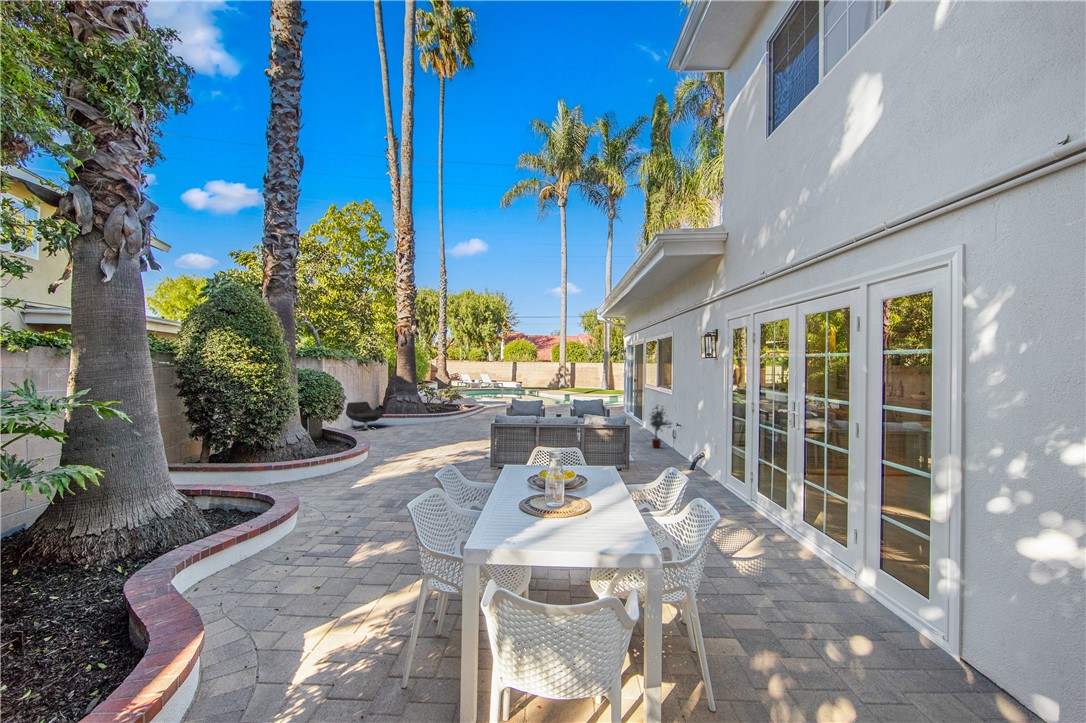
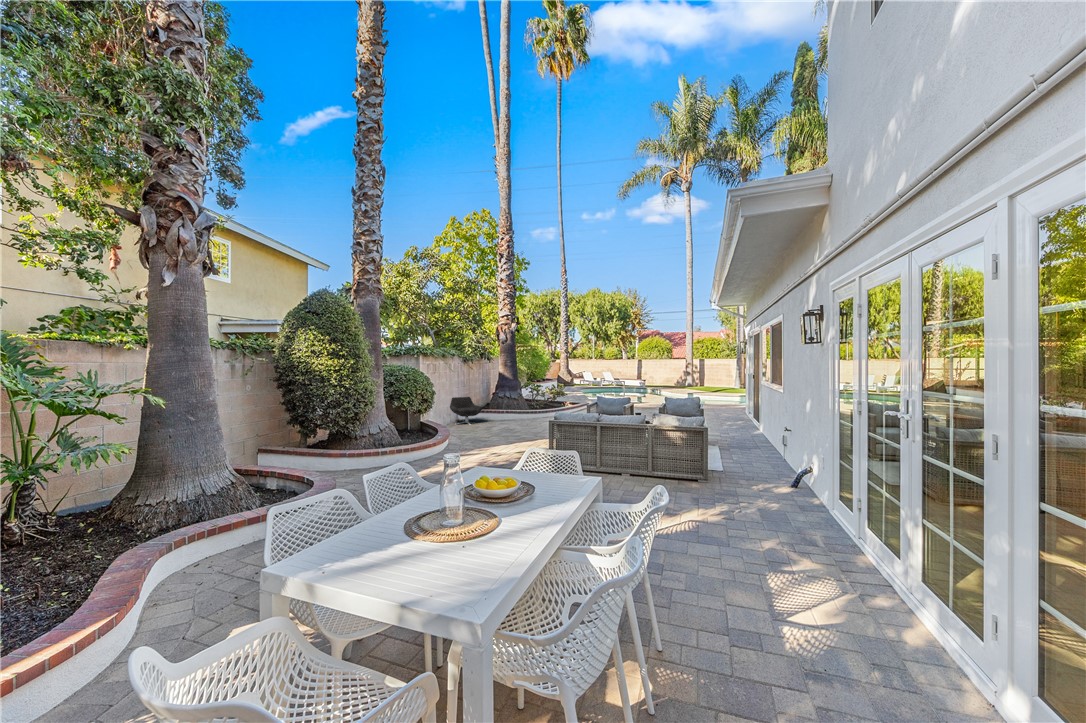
potted tree: present [650,405,672,448] -> none [750,408,782,460]

